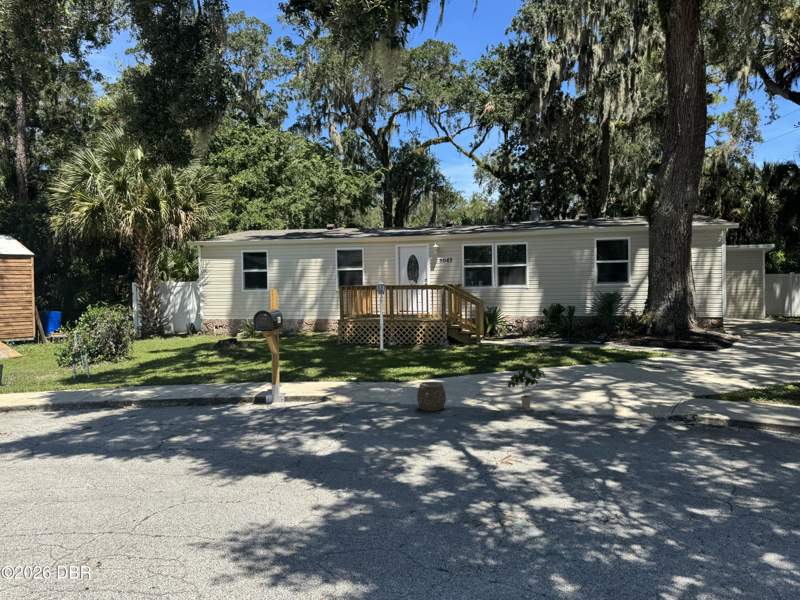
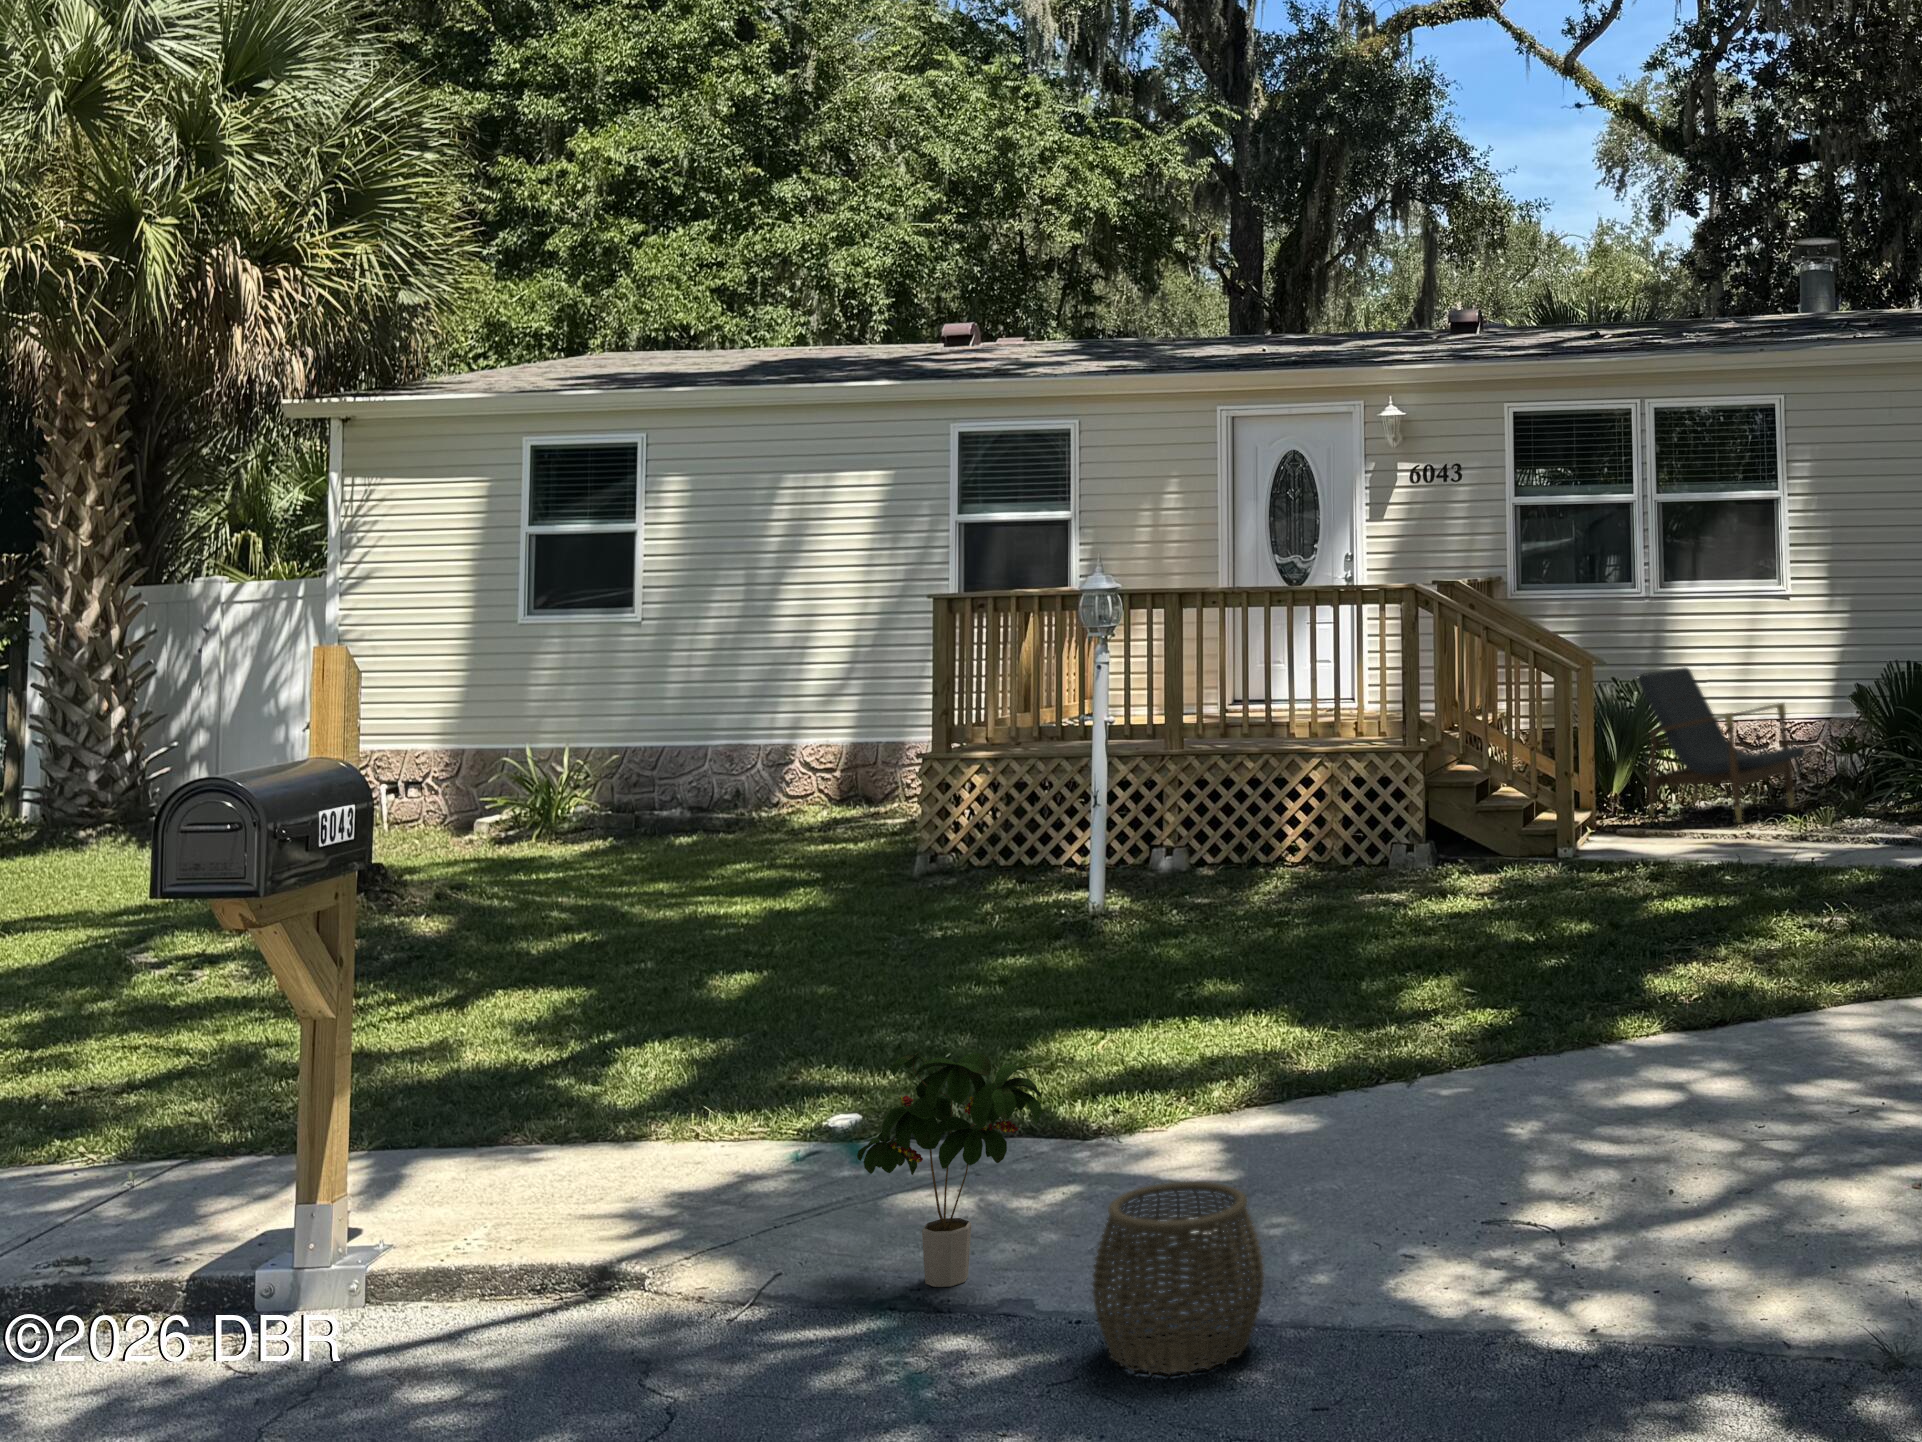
lounge chair: none [494,304,533,339] -> present [1638,667,1805,823]
potted plant: present [507,365,545,407] -> present [857,1051,1042,1287]

